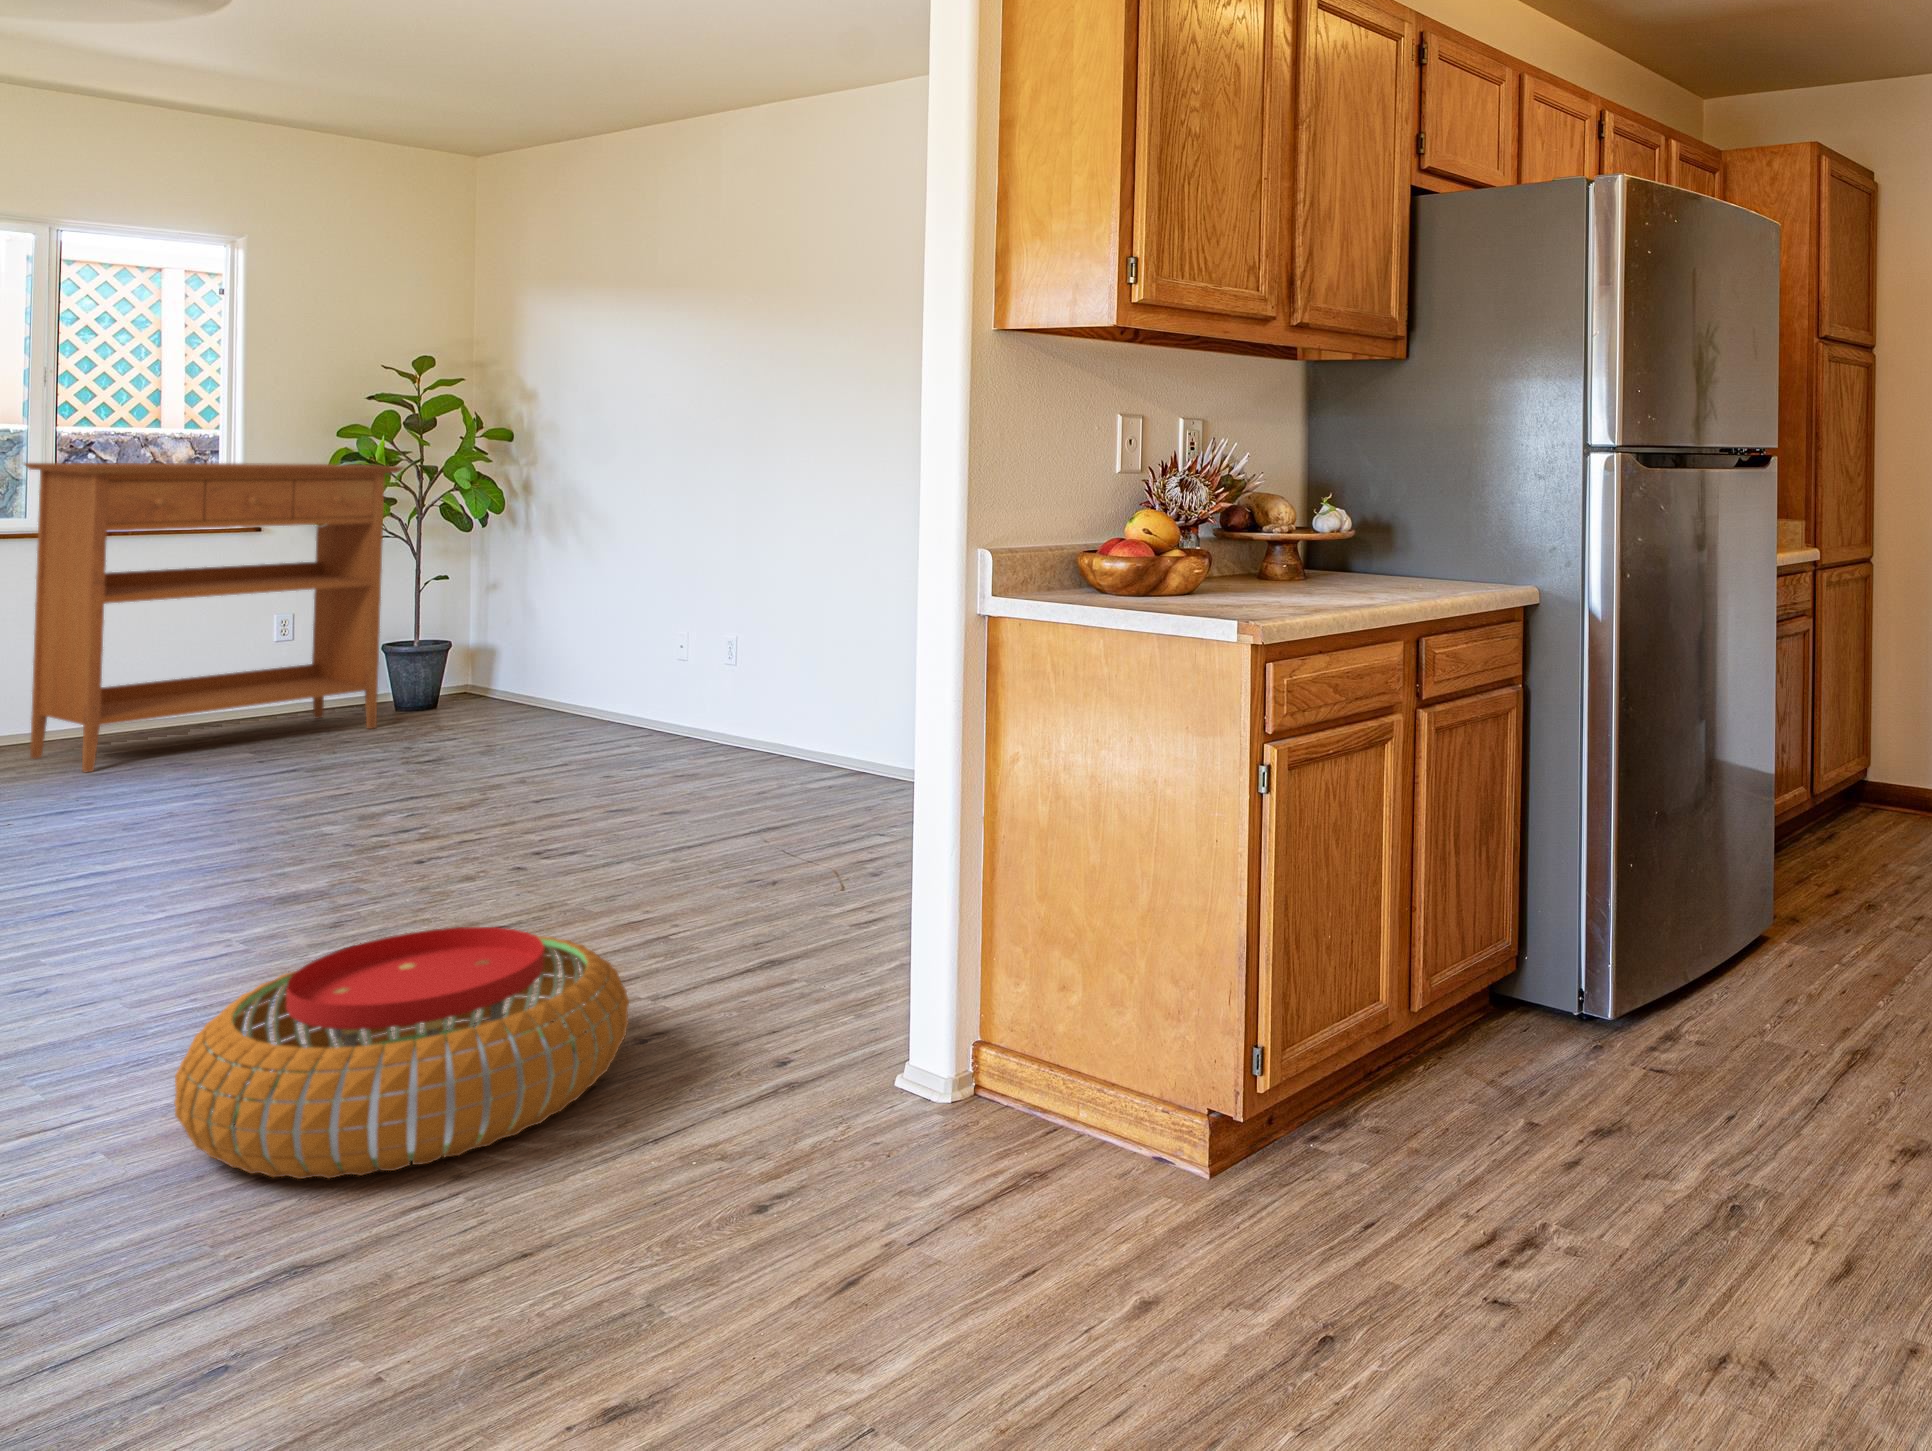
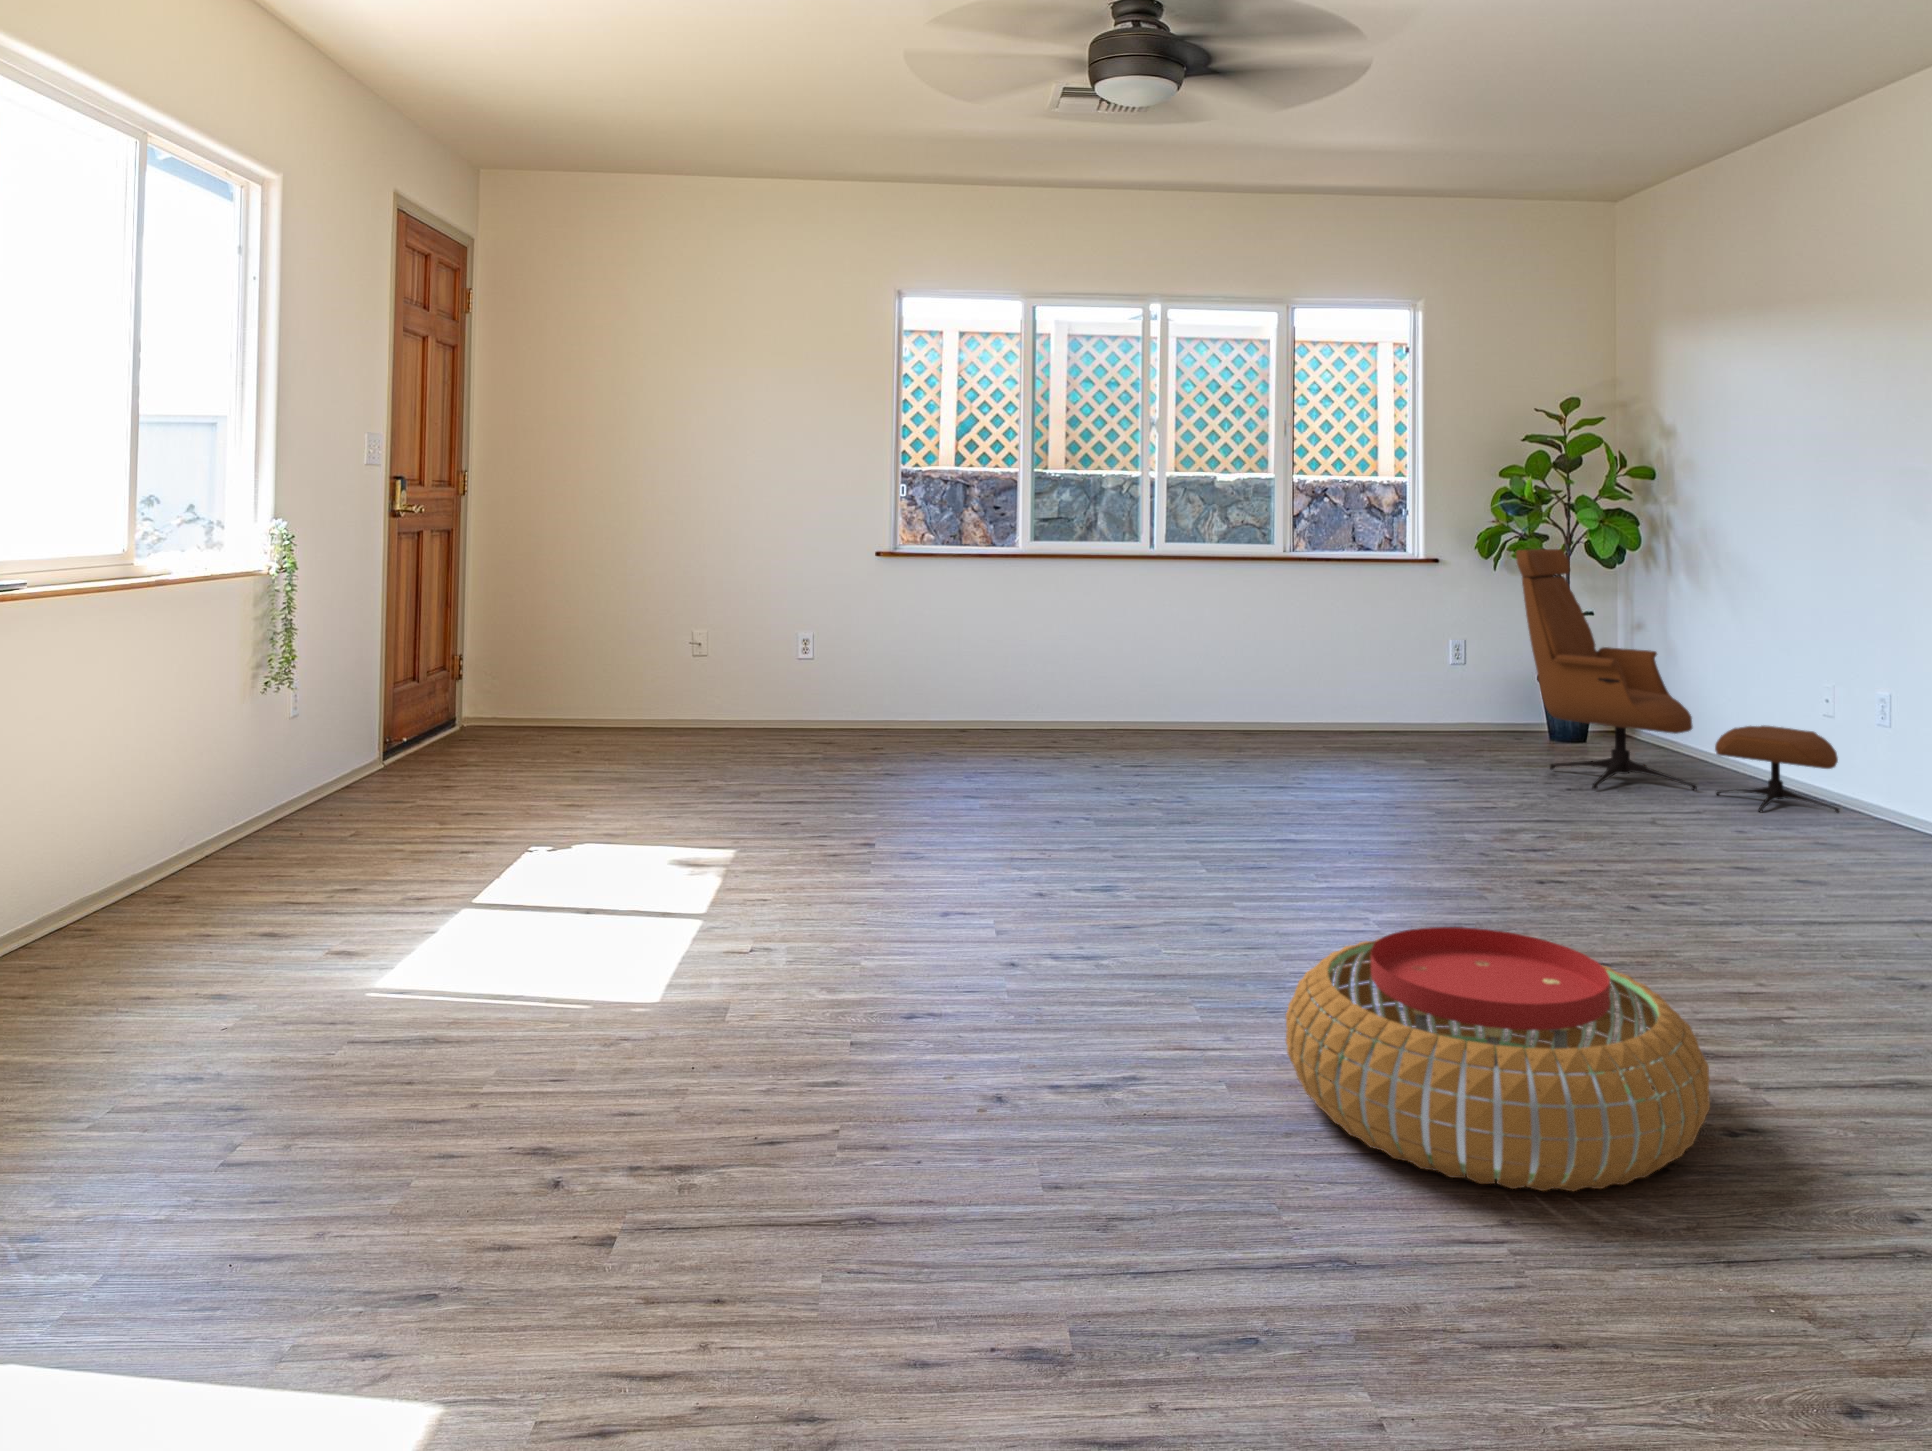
console table: present [24,463,403,773] -> none [1288,502,1551,748]
lounge chair: none [369,516,690,764] -> present [1516,549,1839,813]

